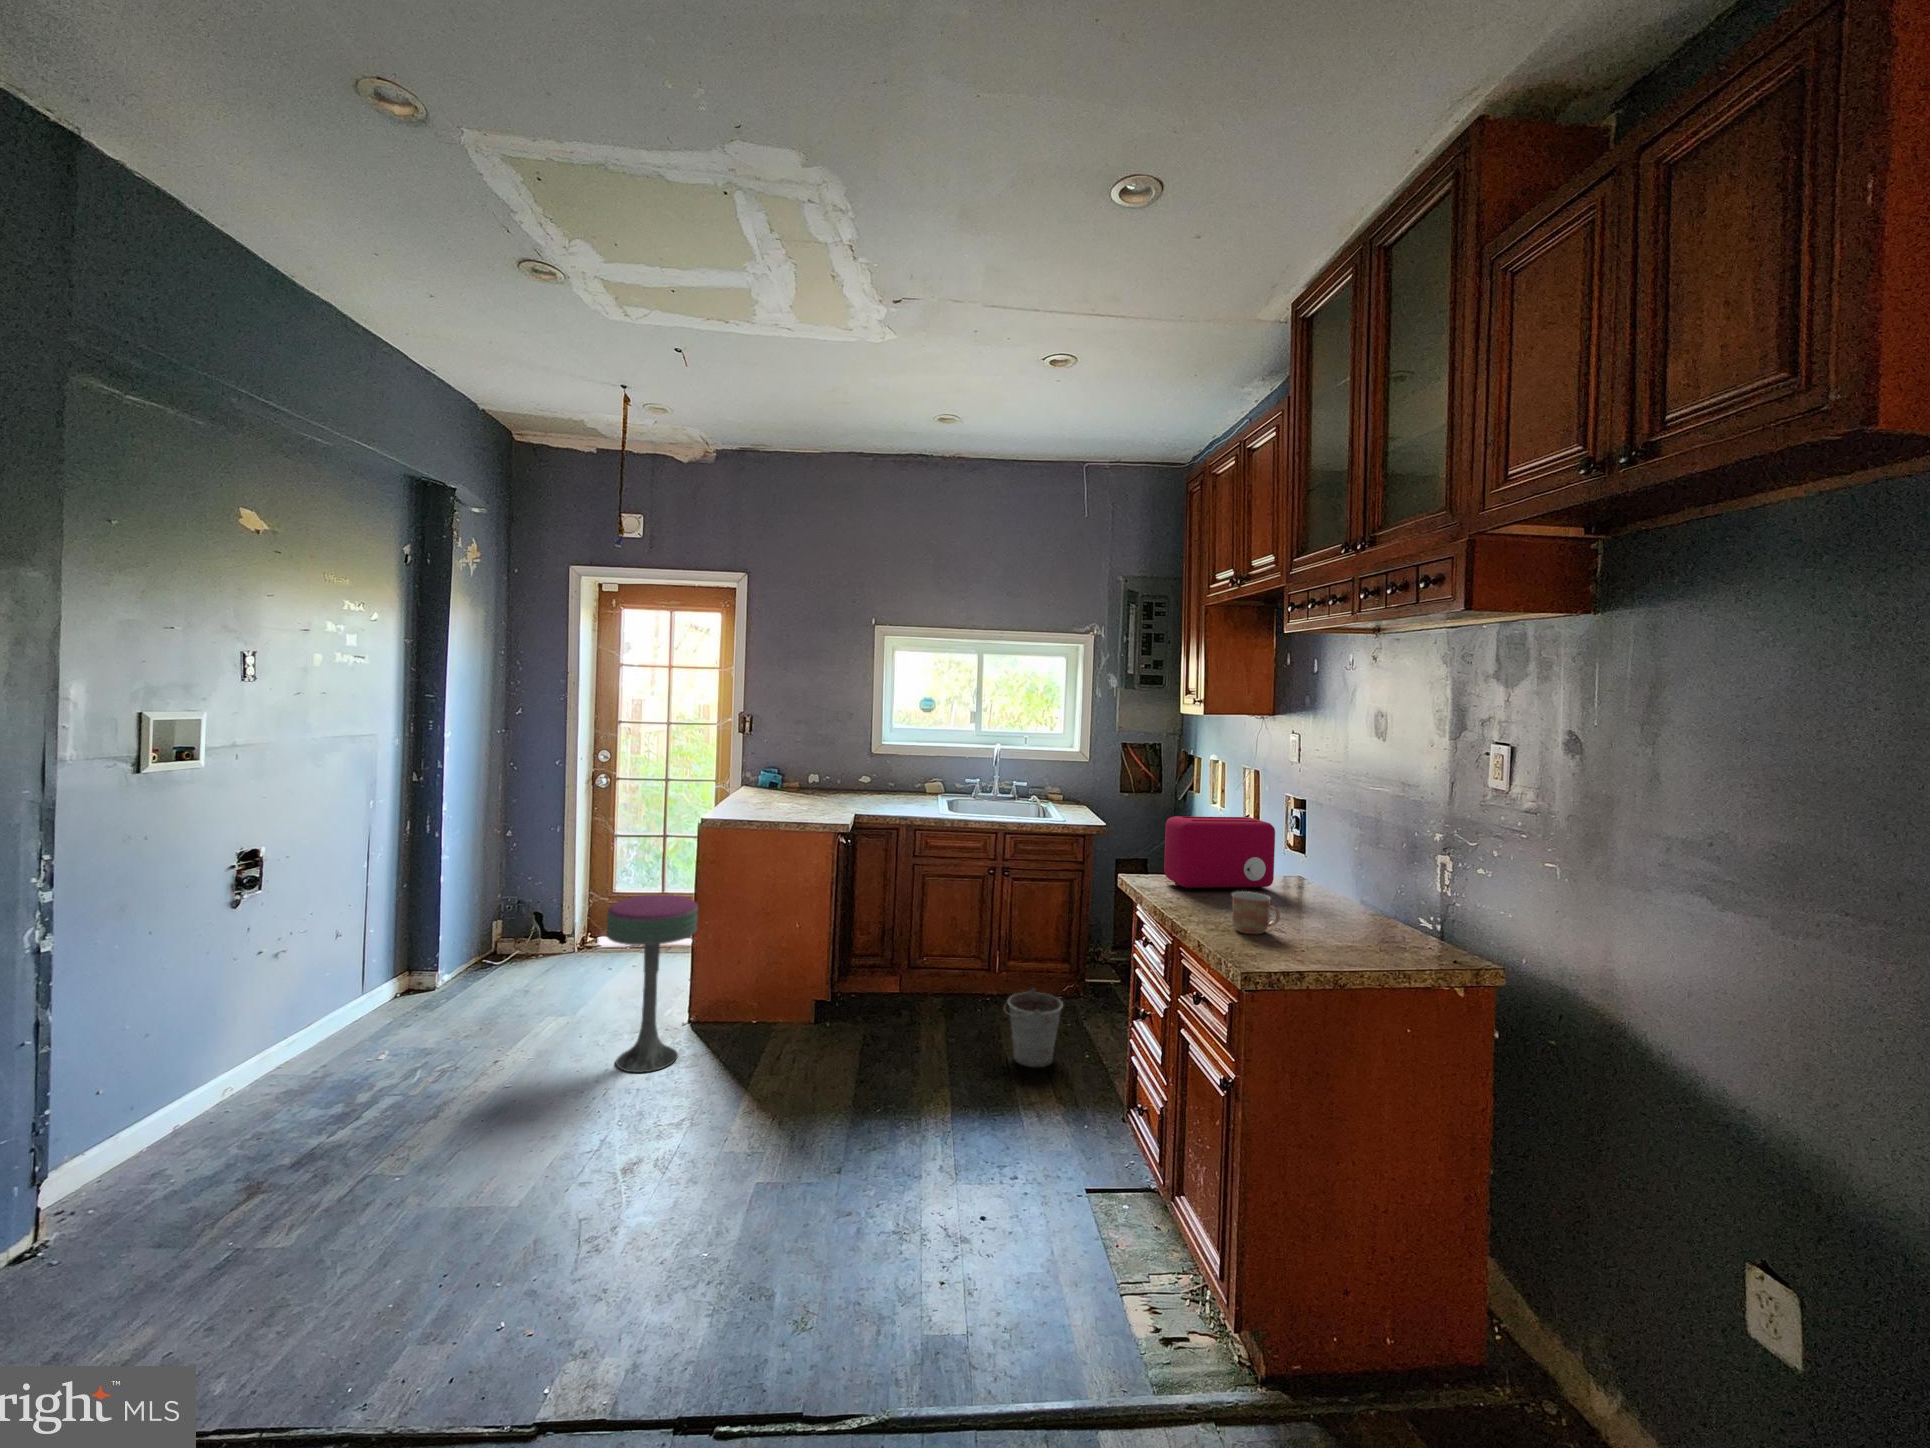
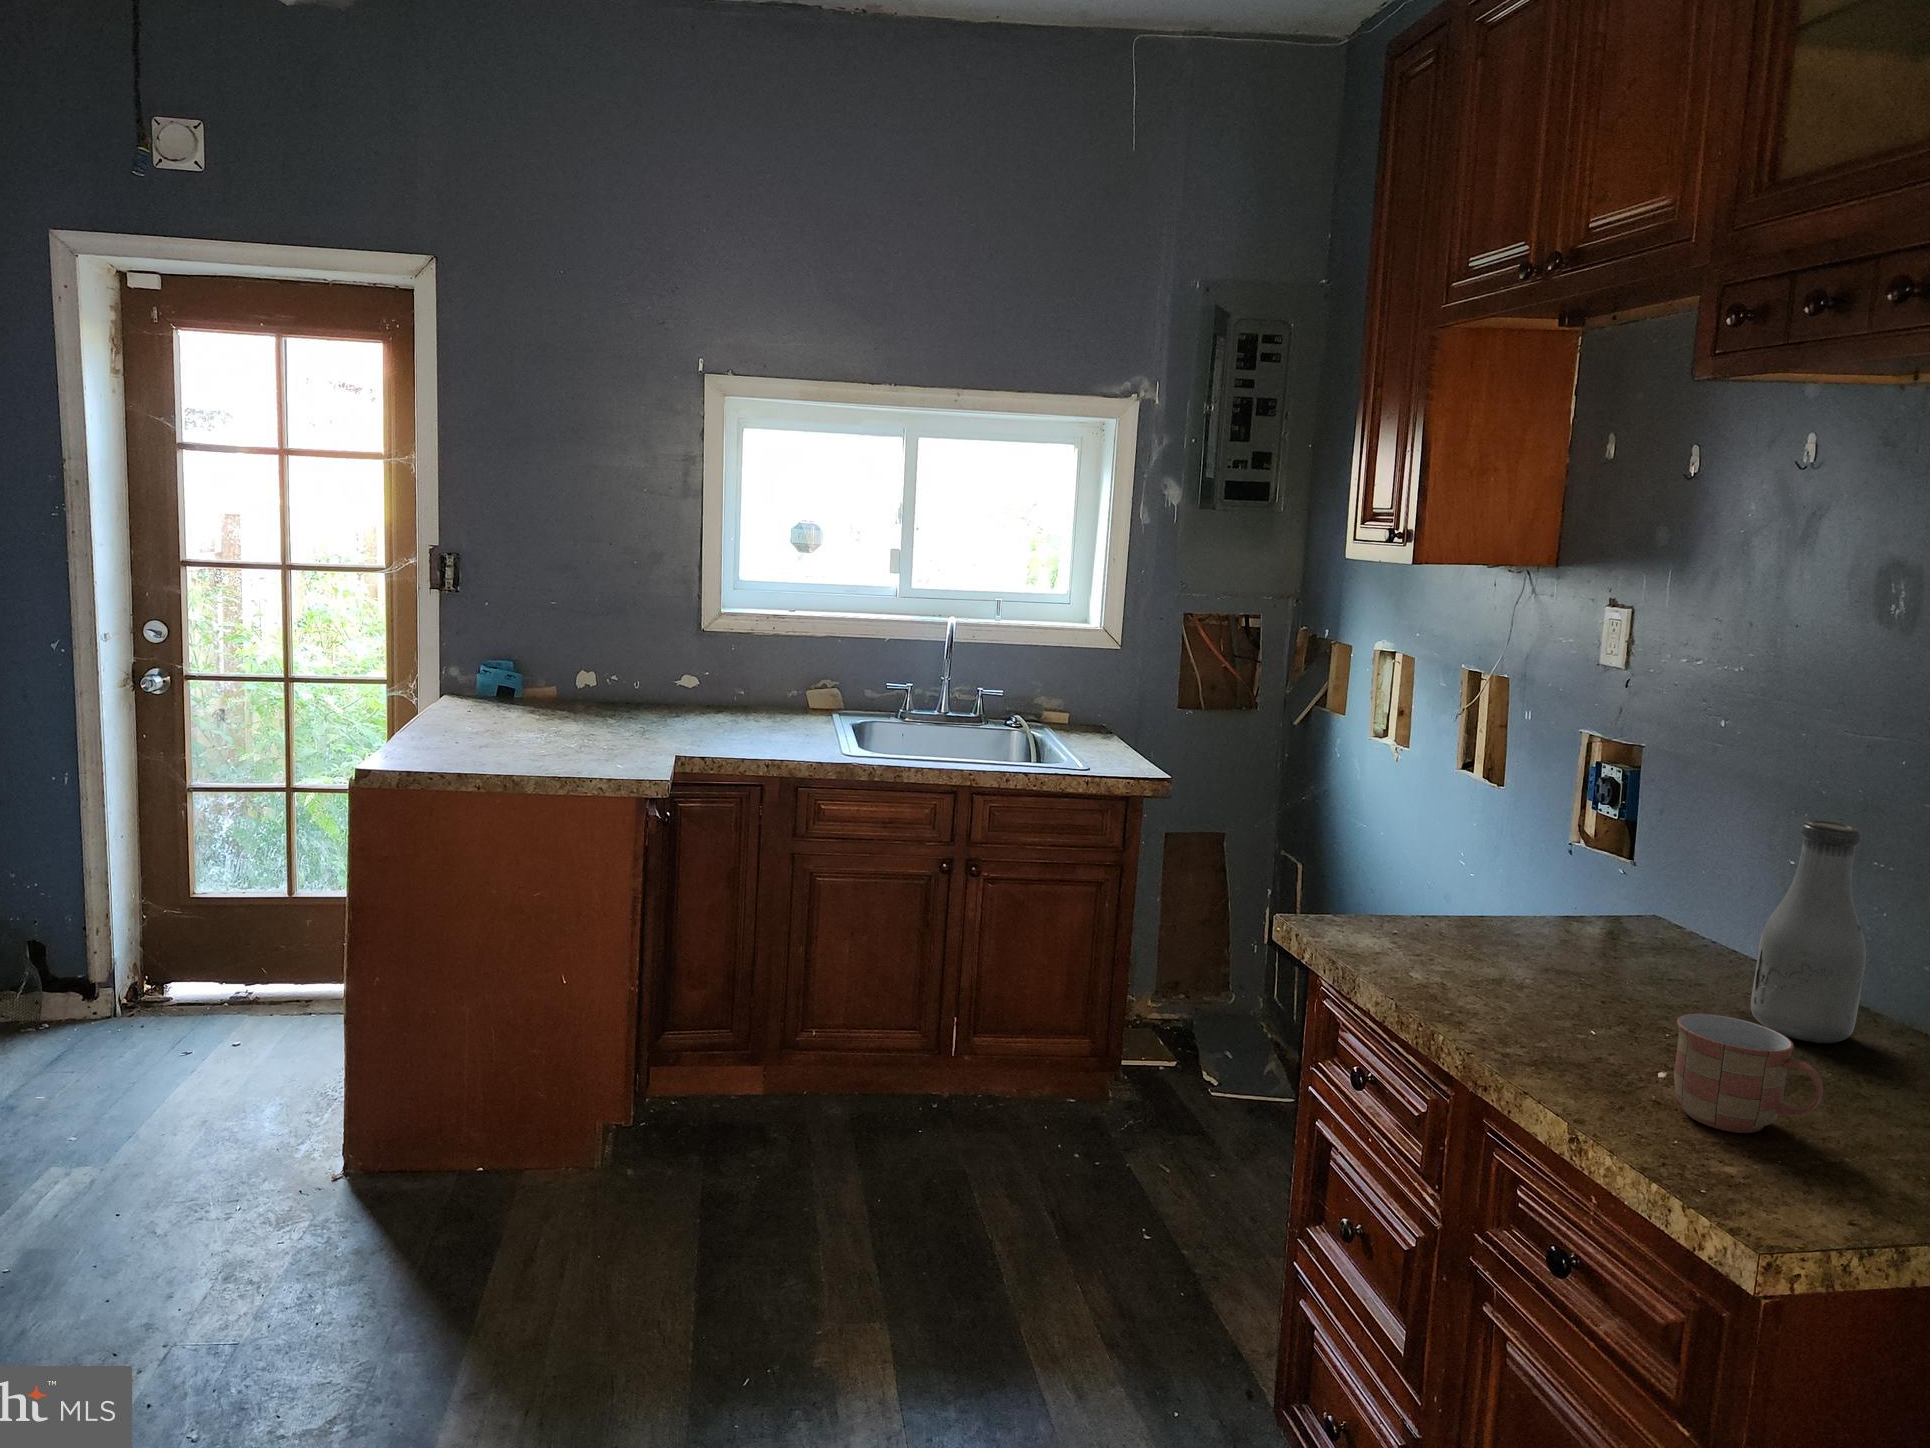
toaster: present [1164,816,1275,891] -> none [1399,796,1666,969]
bottle: none [1296,820,1336,914] -> present [1751,820,1866,1043]
bar stool: present [606,895,698,1072] -> none [132,934,339,1309]
bucket: present [1004,988,1063,1067] -> none [982,1106,1103,1267]

